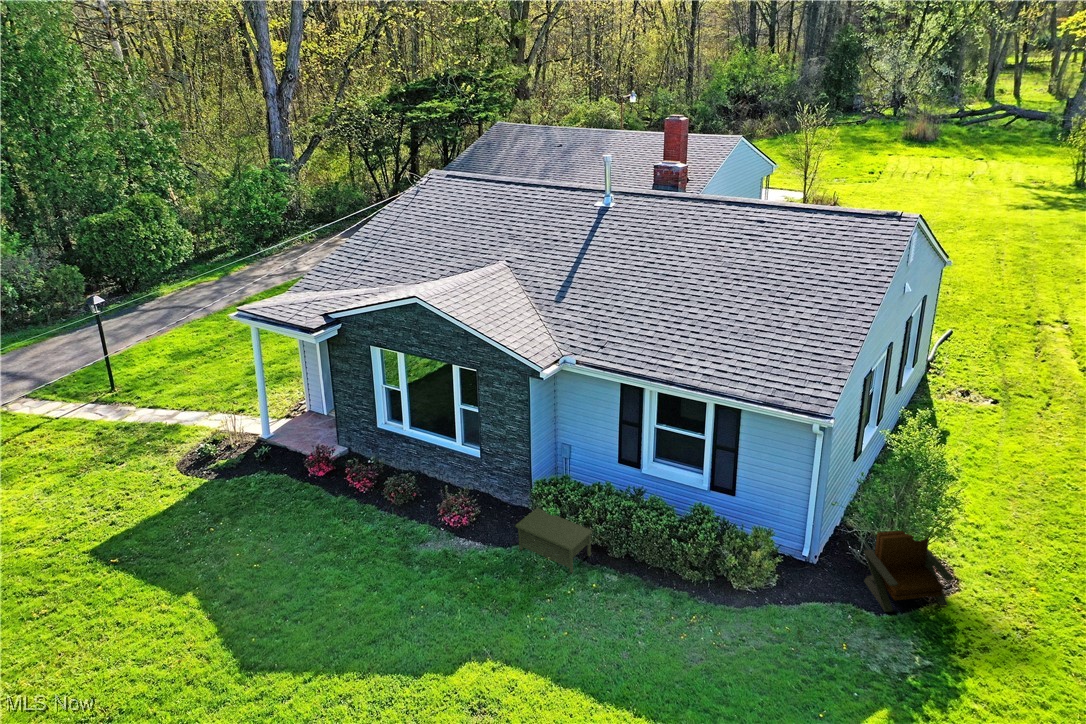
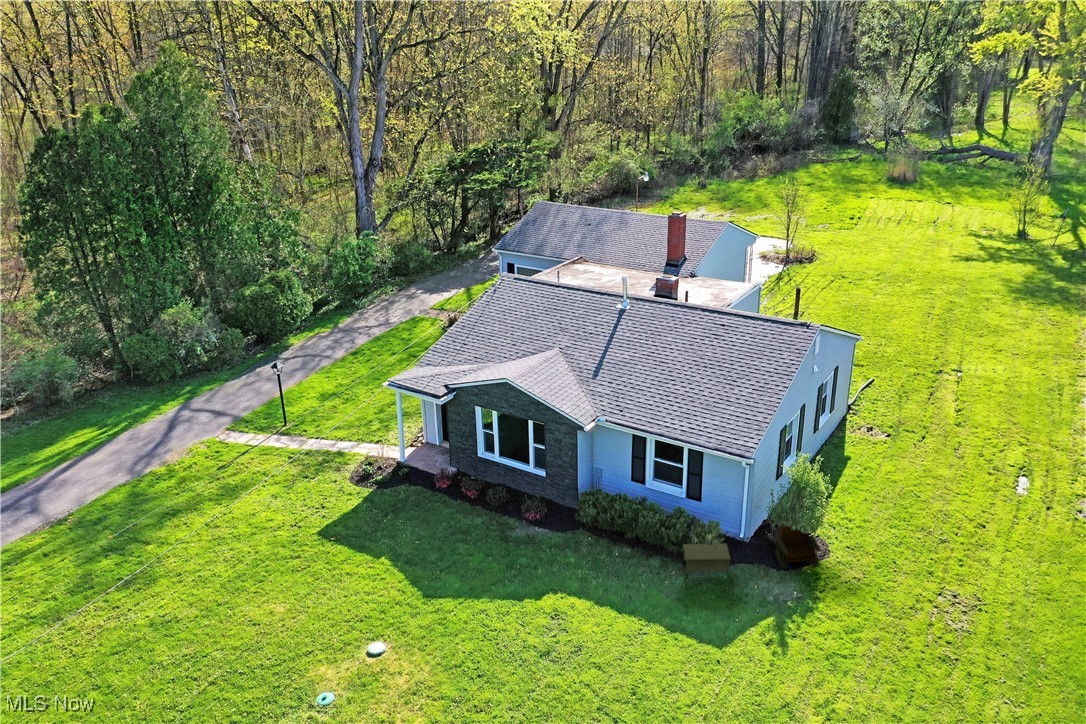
storage bench: present [515,508,592,573] -> present [683,544,730,573]

